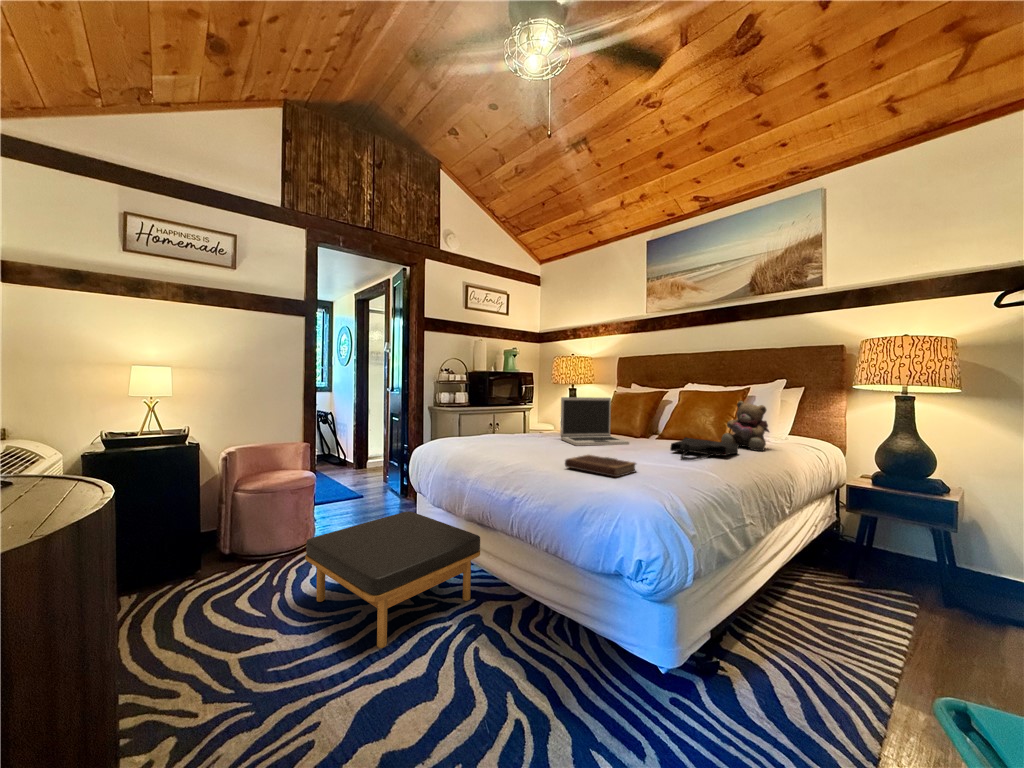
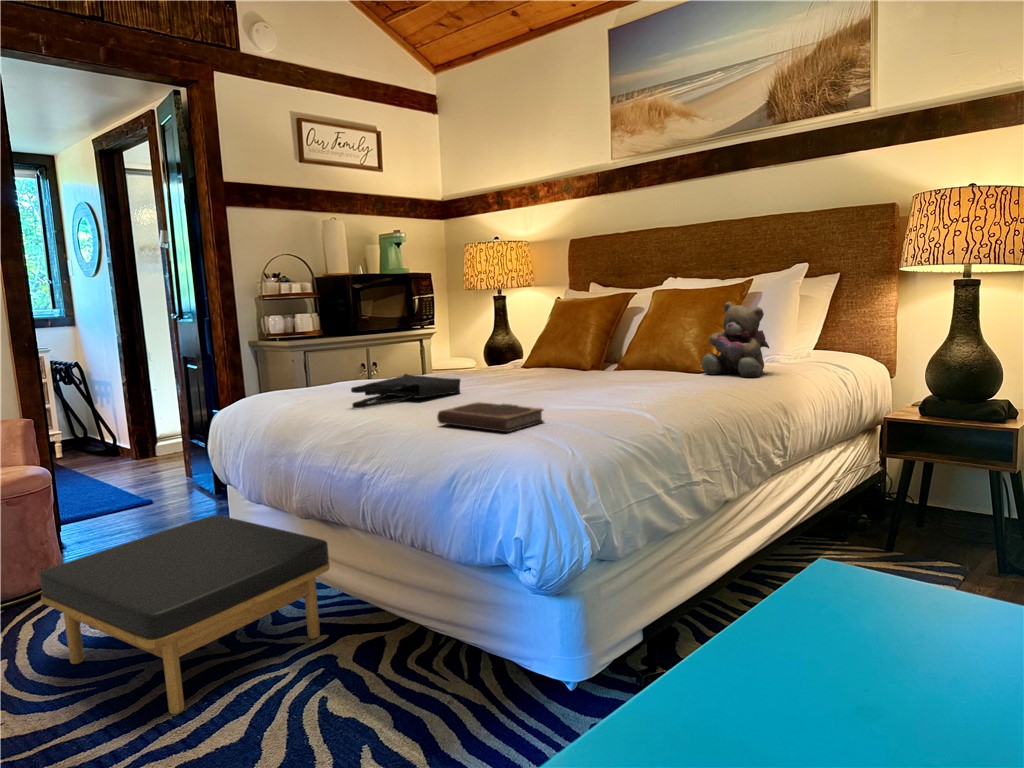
laptop: present [560,397,629,446] -> none [455,309,563,390]
tote bag: present [670,437,738,460] -> present [351,374,460,408]

